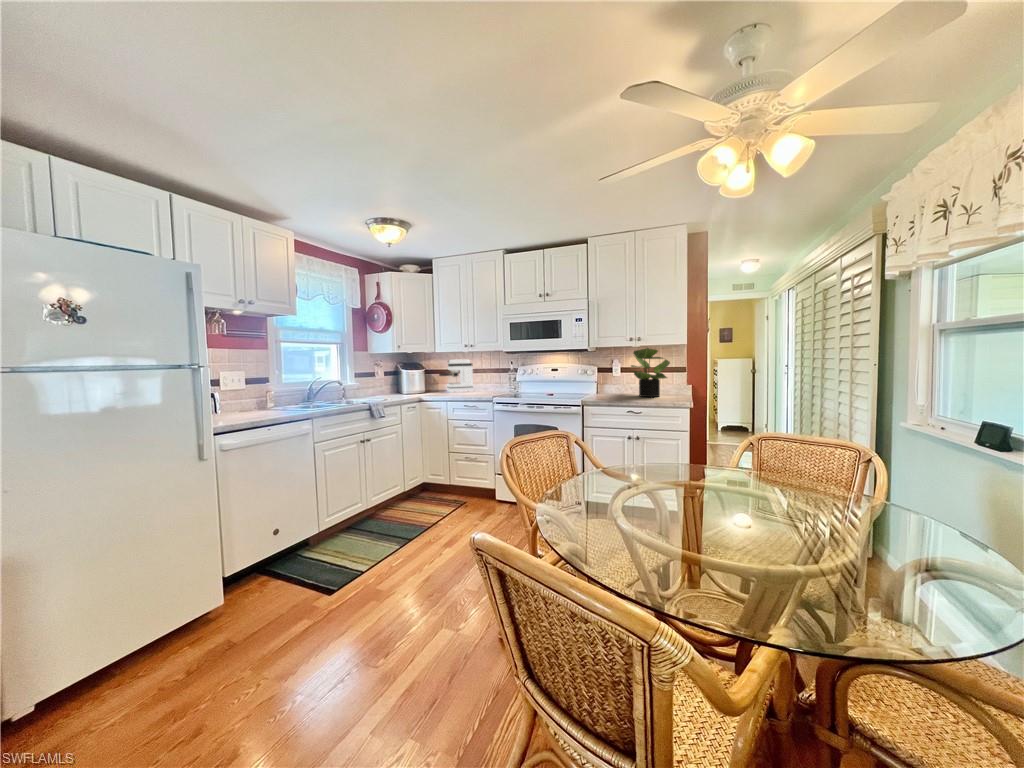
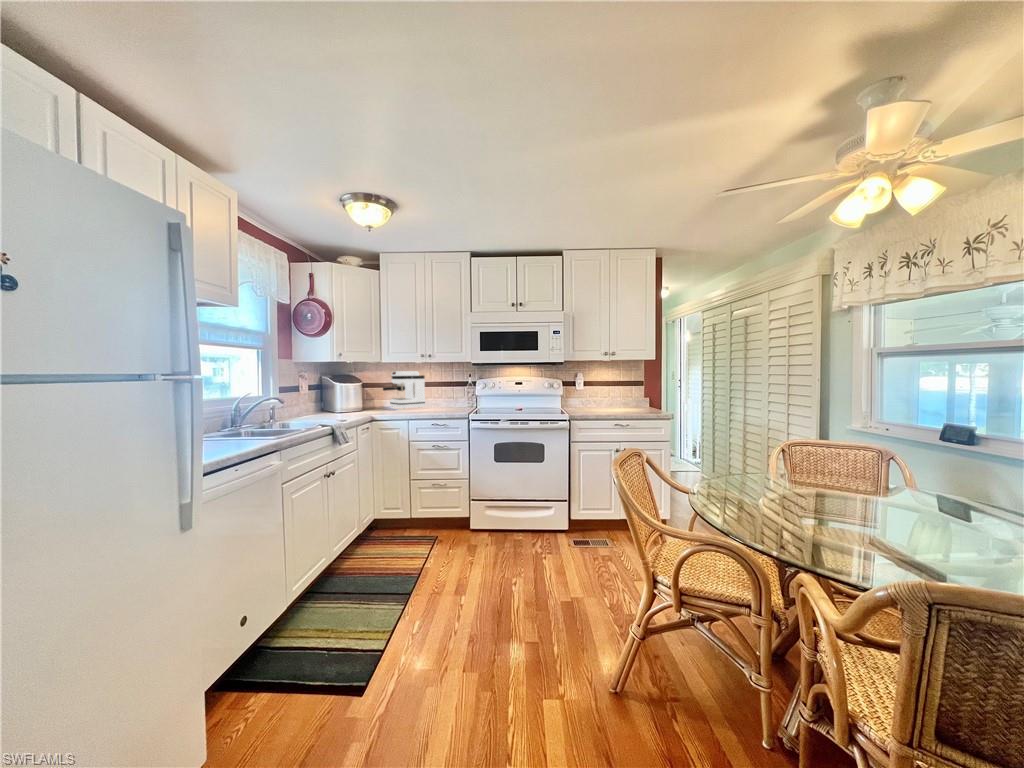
potted plant: present [631,348,670,397] -> none [597,362,636,410]

